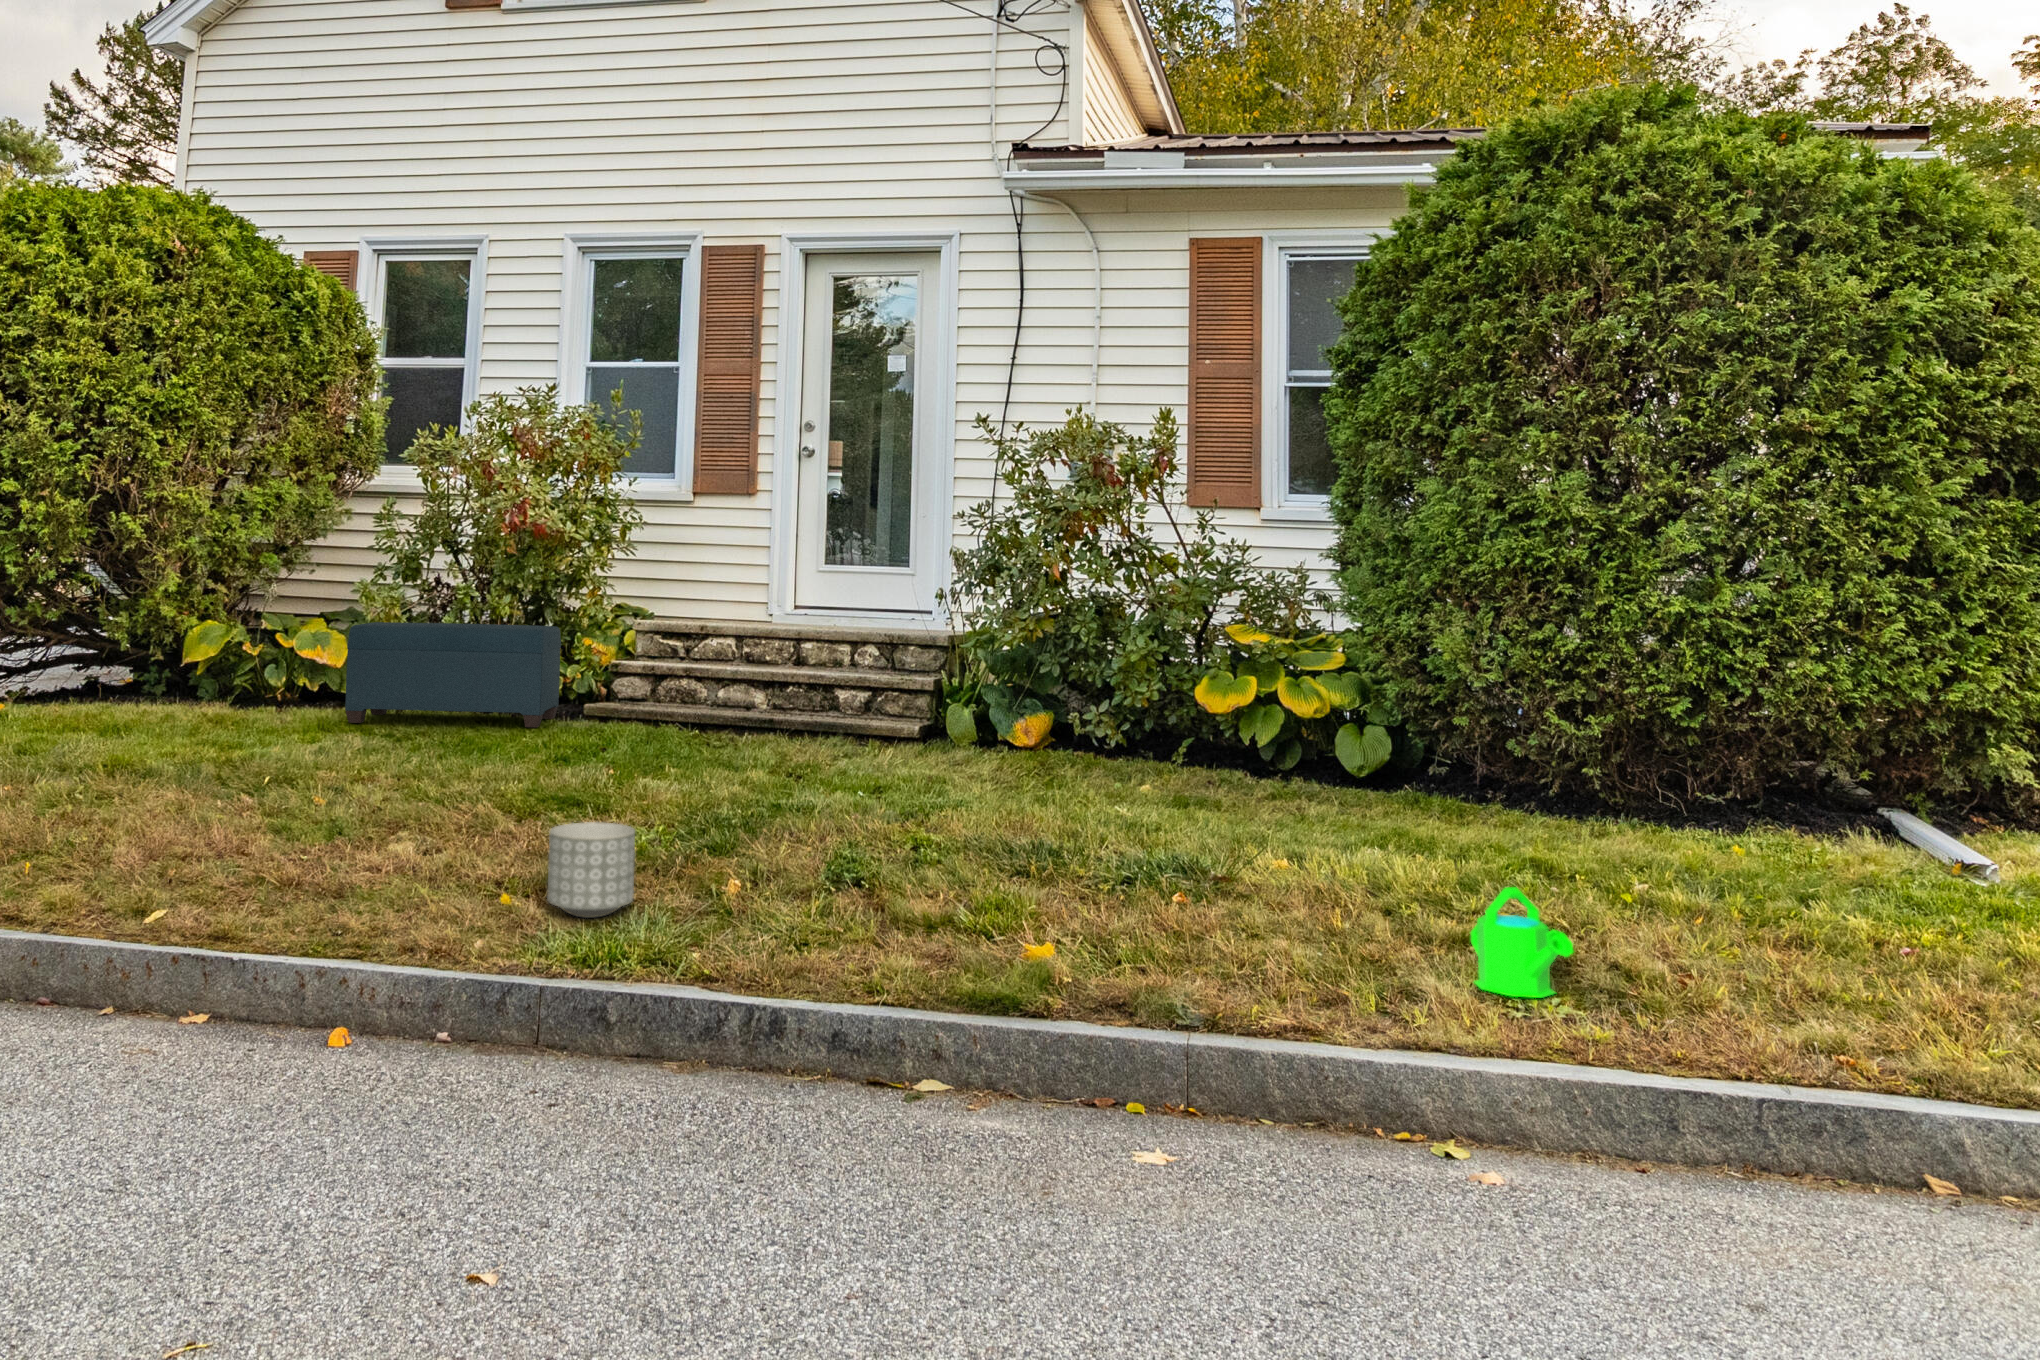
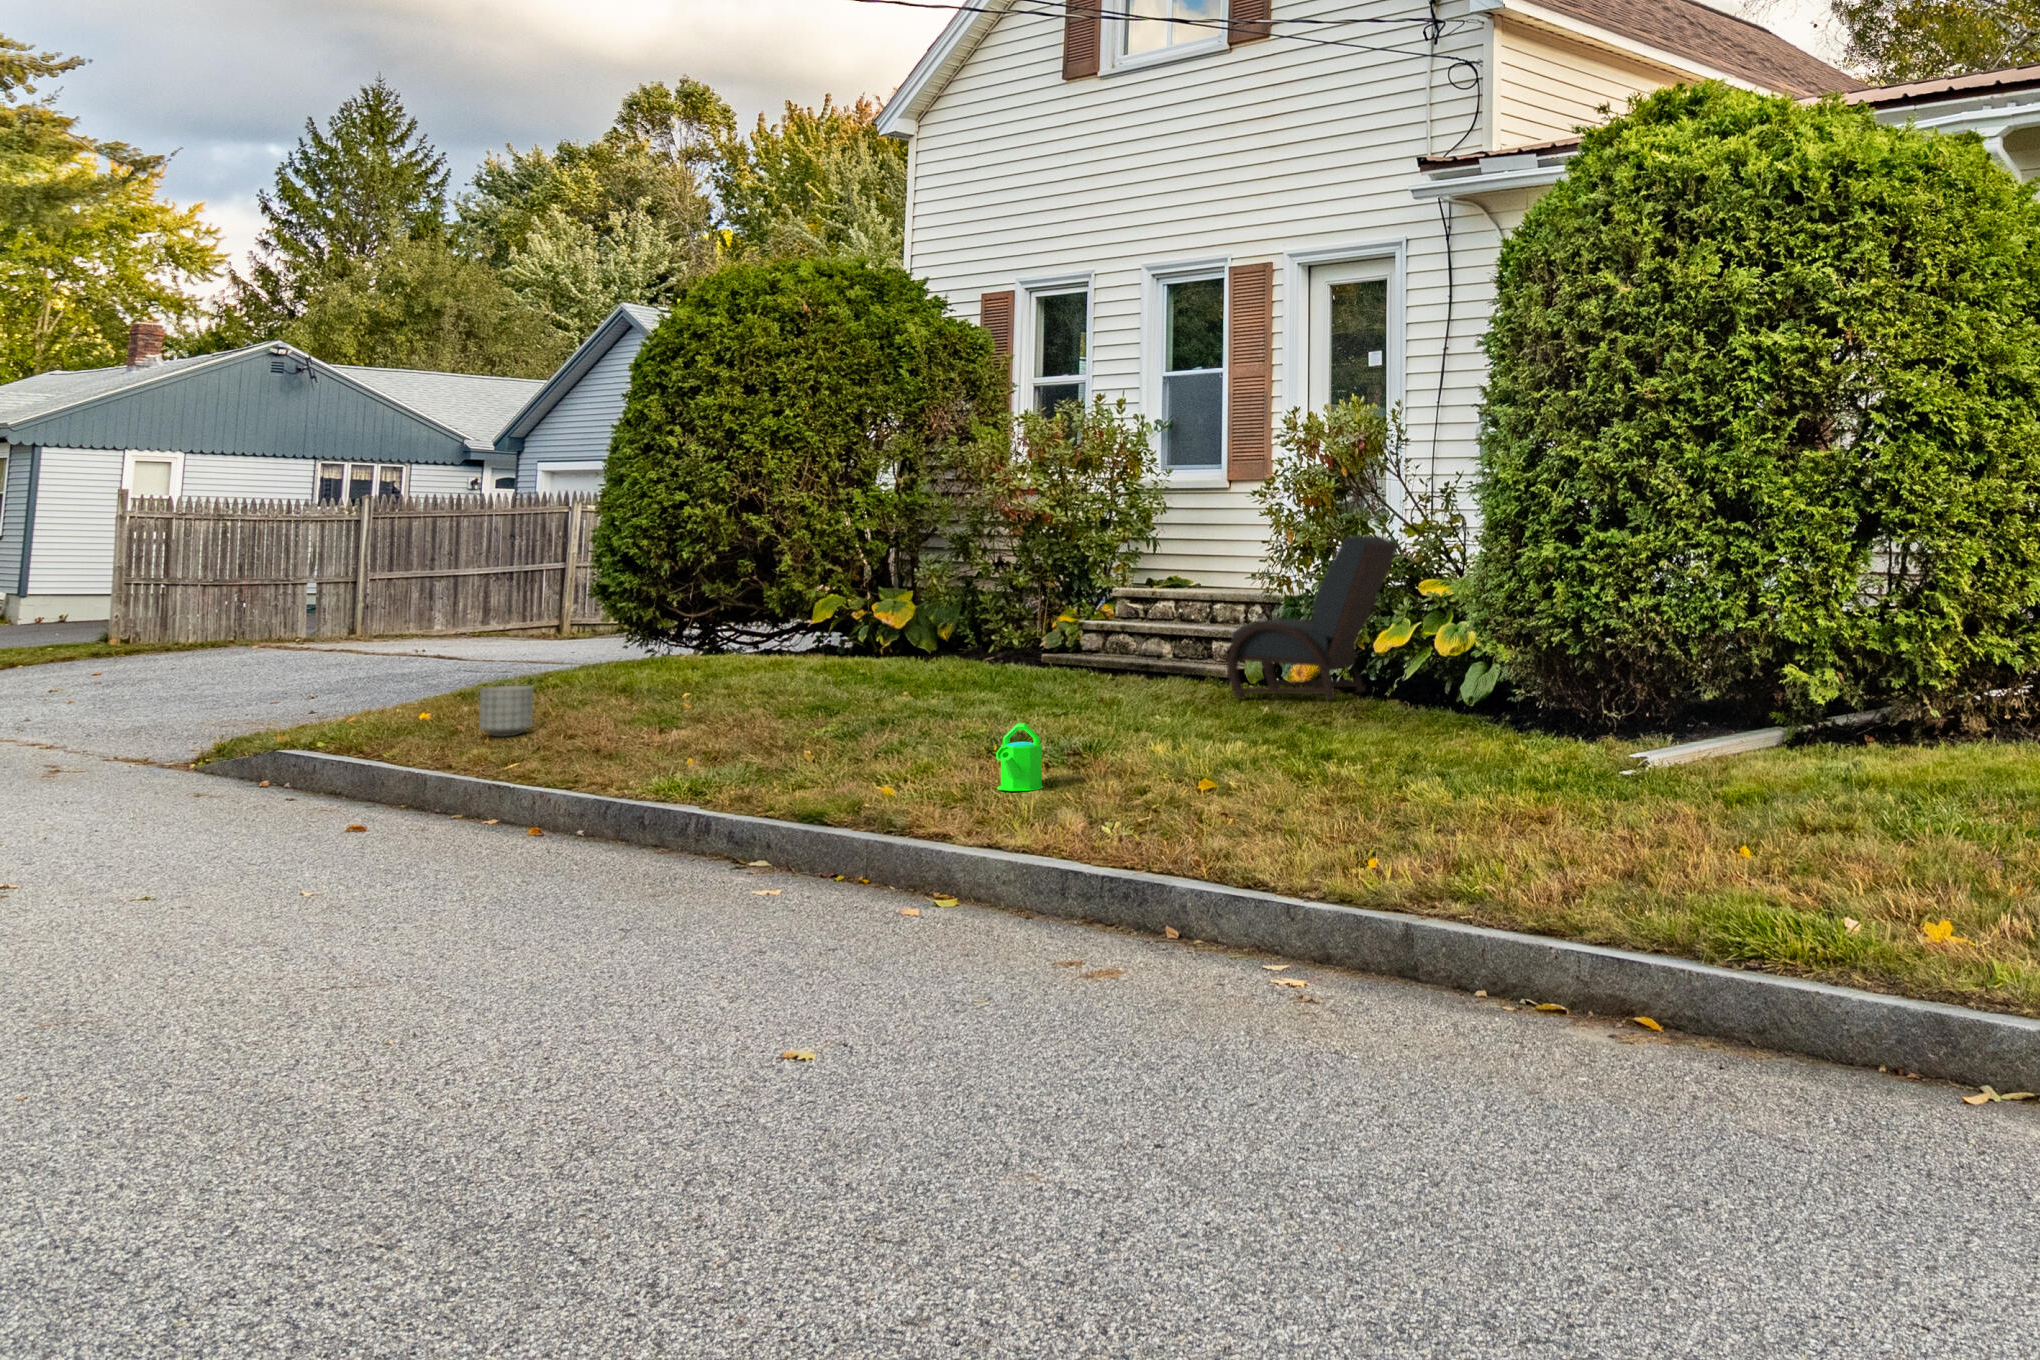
lounge chair: none [1045,574,1257,778] -> present [1227,536,1398,700]
bench: present [345,622,561,728] -> none [879,589,1037,667]
planter: present [548,822,635,918] -> present [479,686,534,737]

